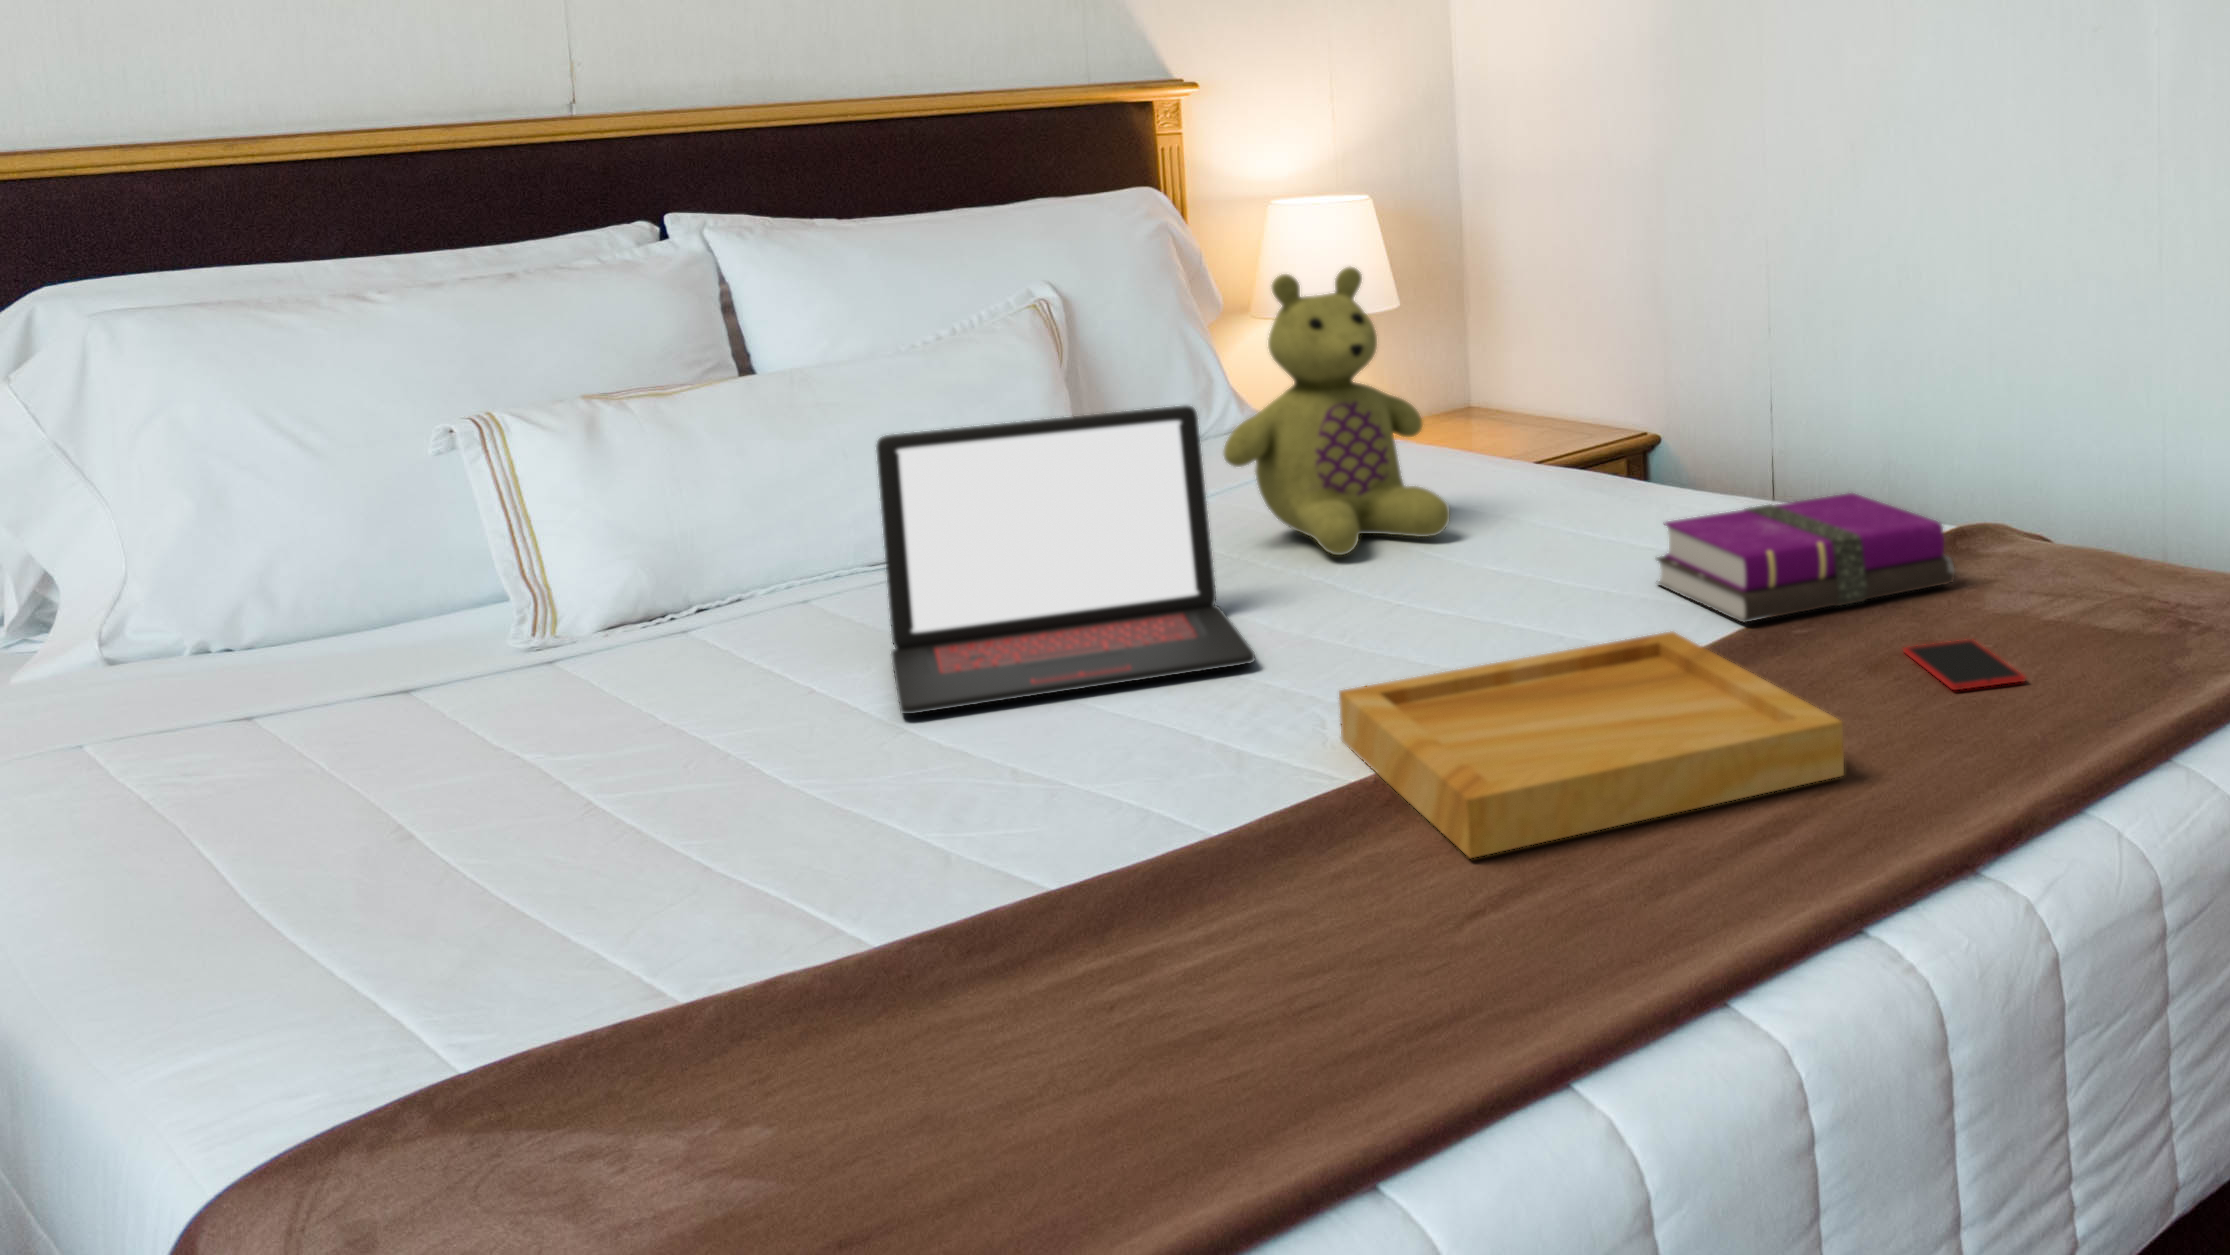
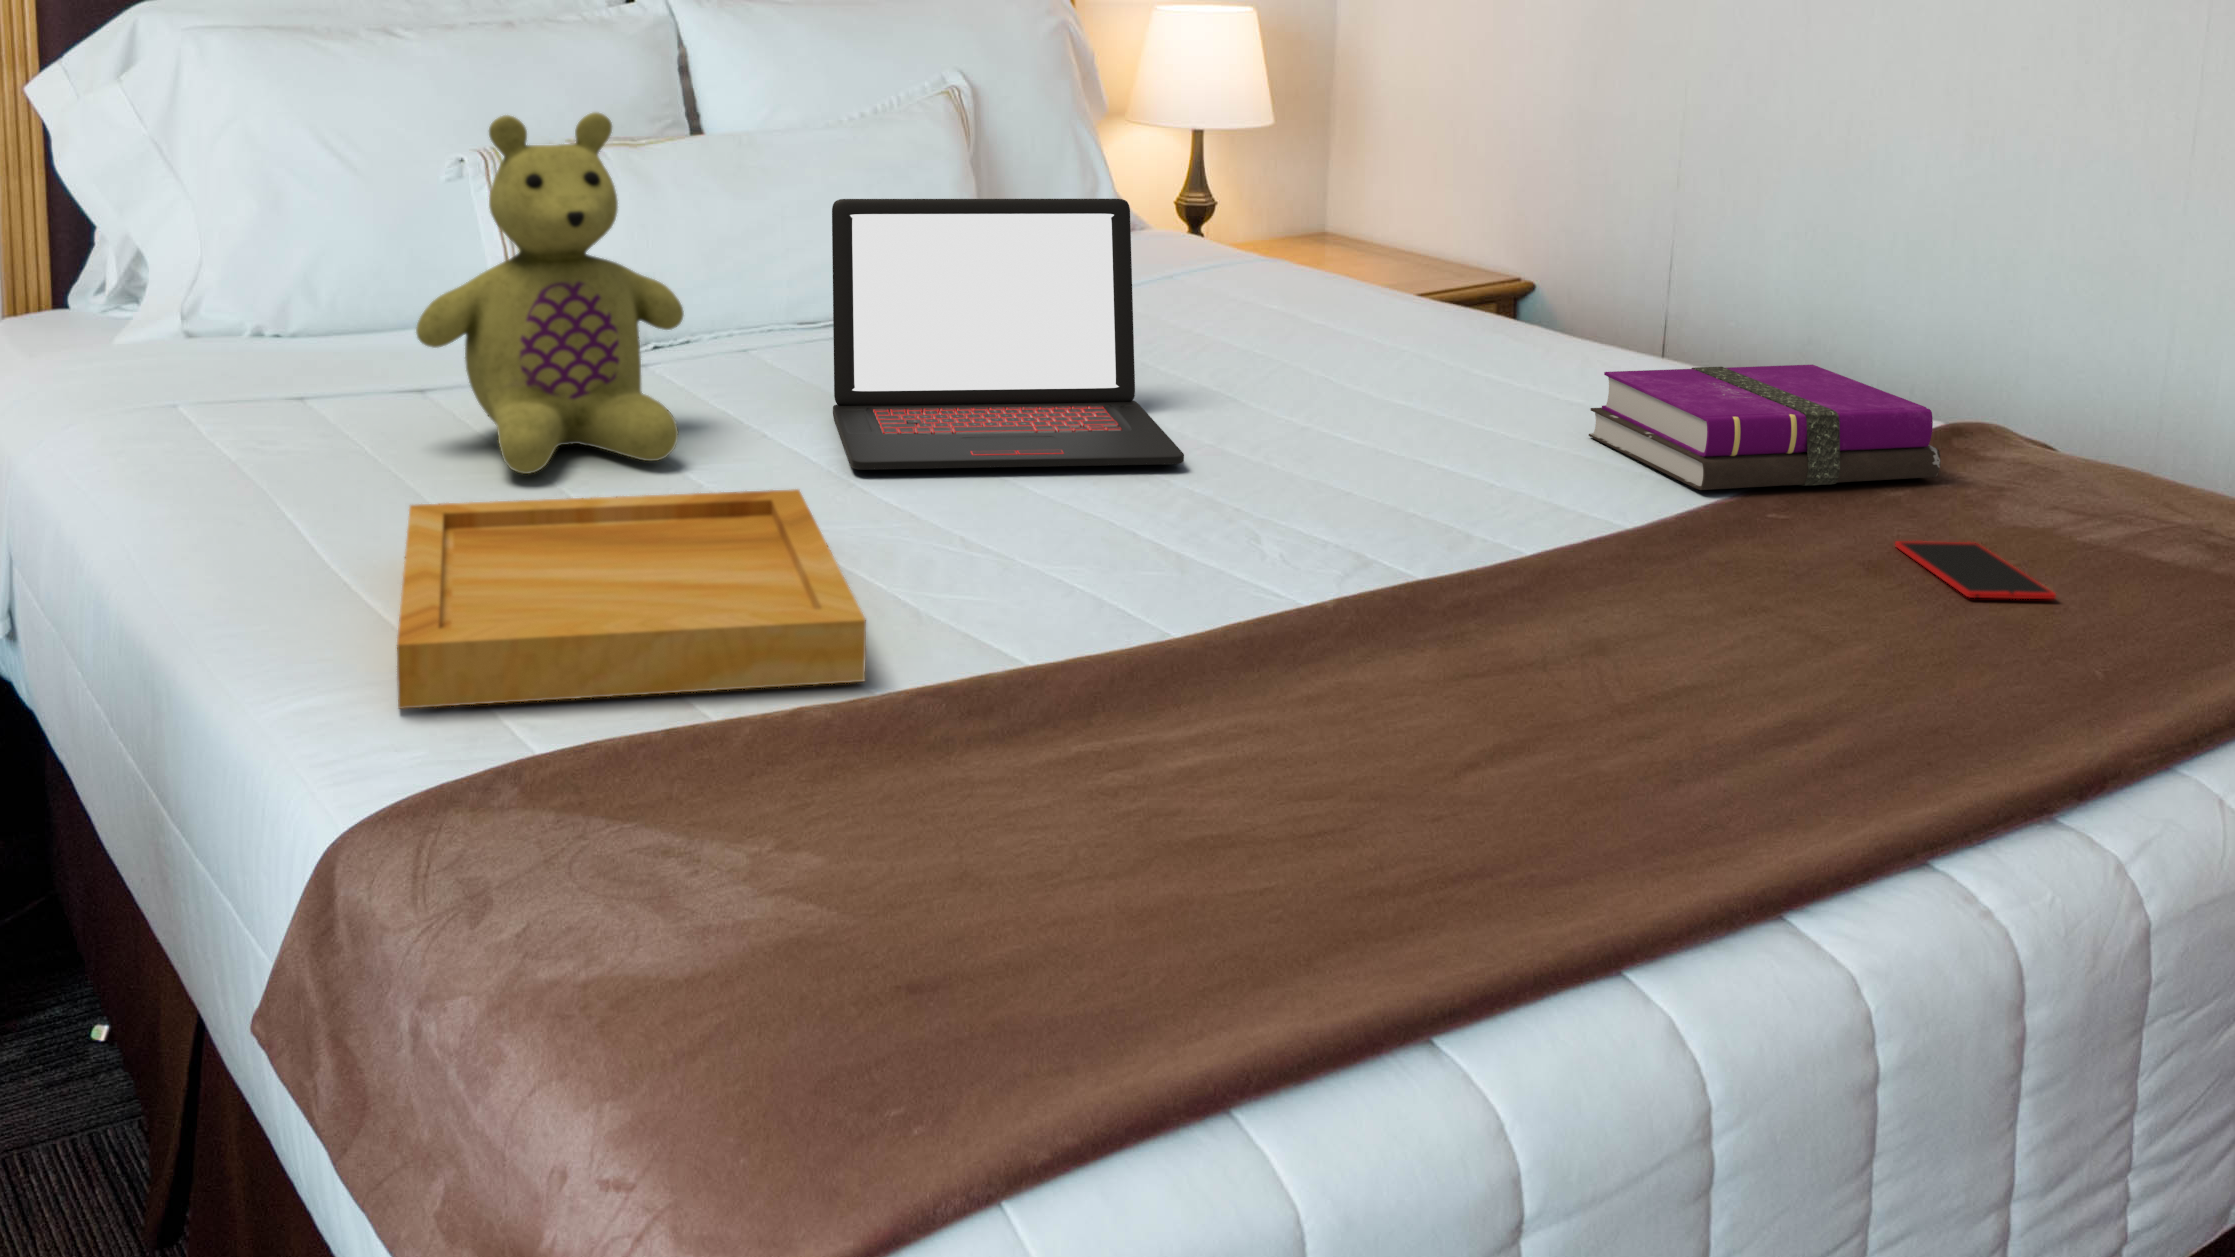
stuffed bear: present [1224,267,1450,555] -> present [416,112,684,474]
tray: present [1339,632,1844,859] -> present [397,489,866,709]

